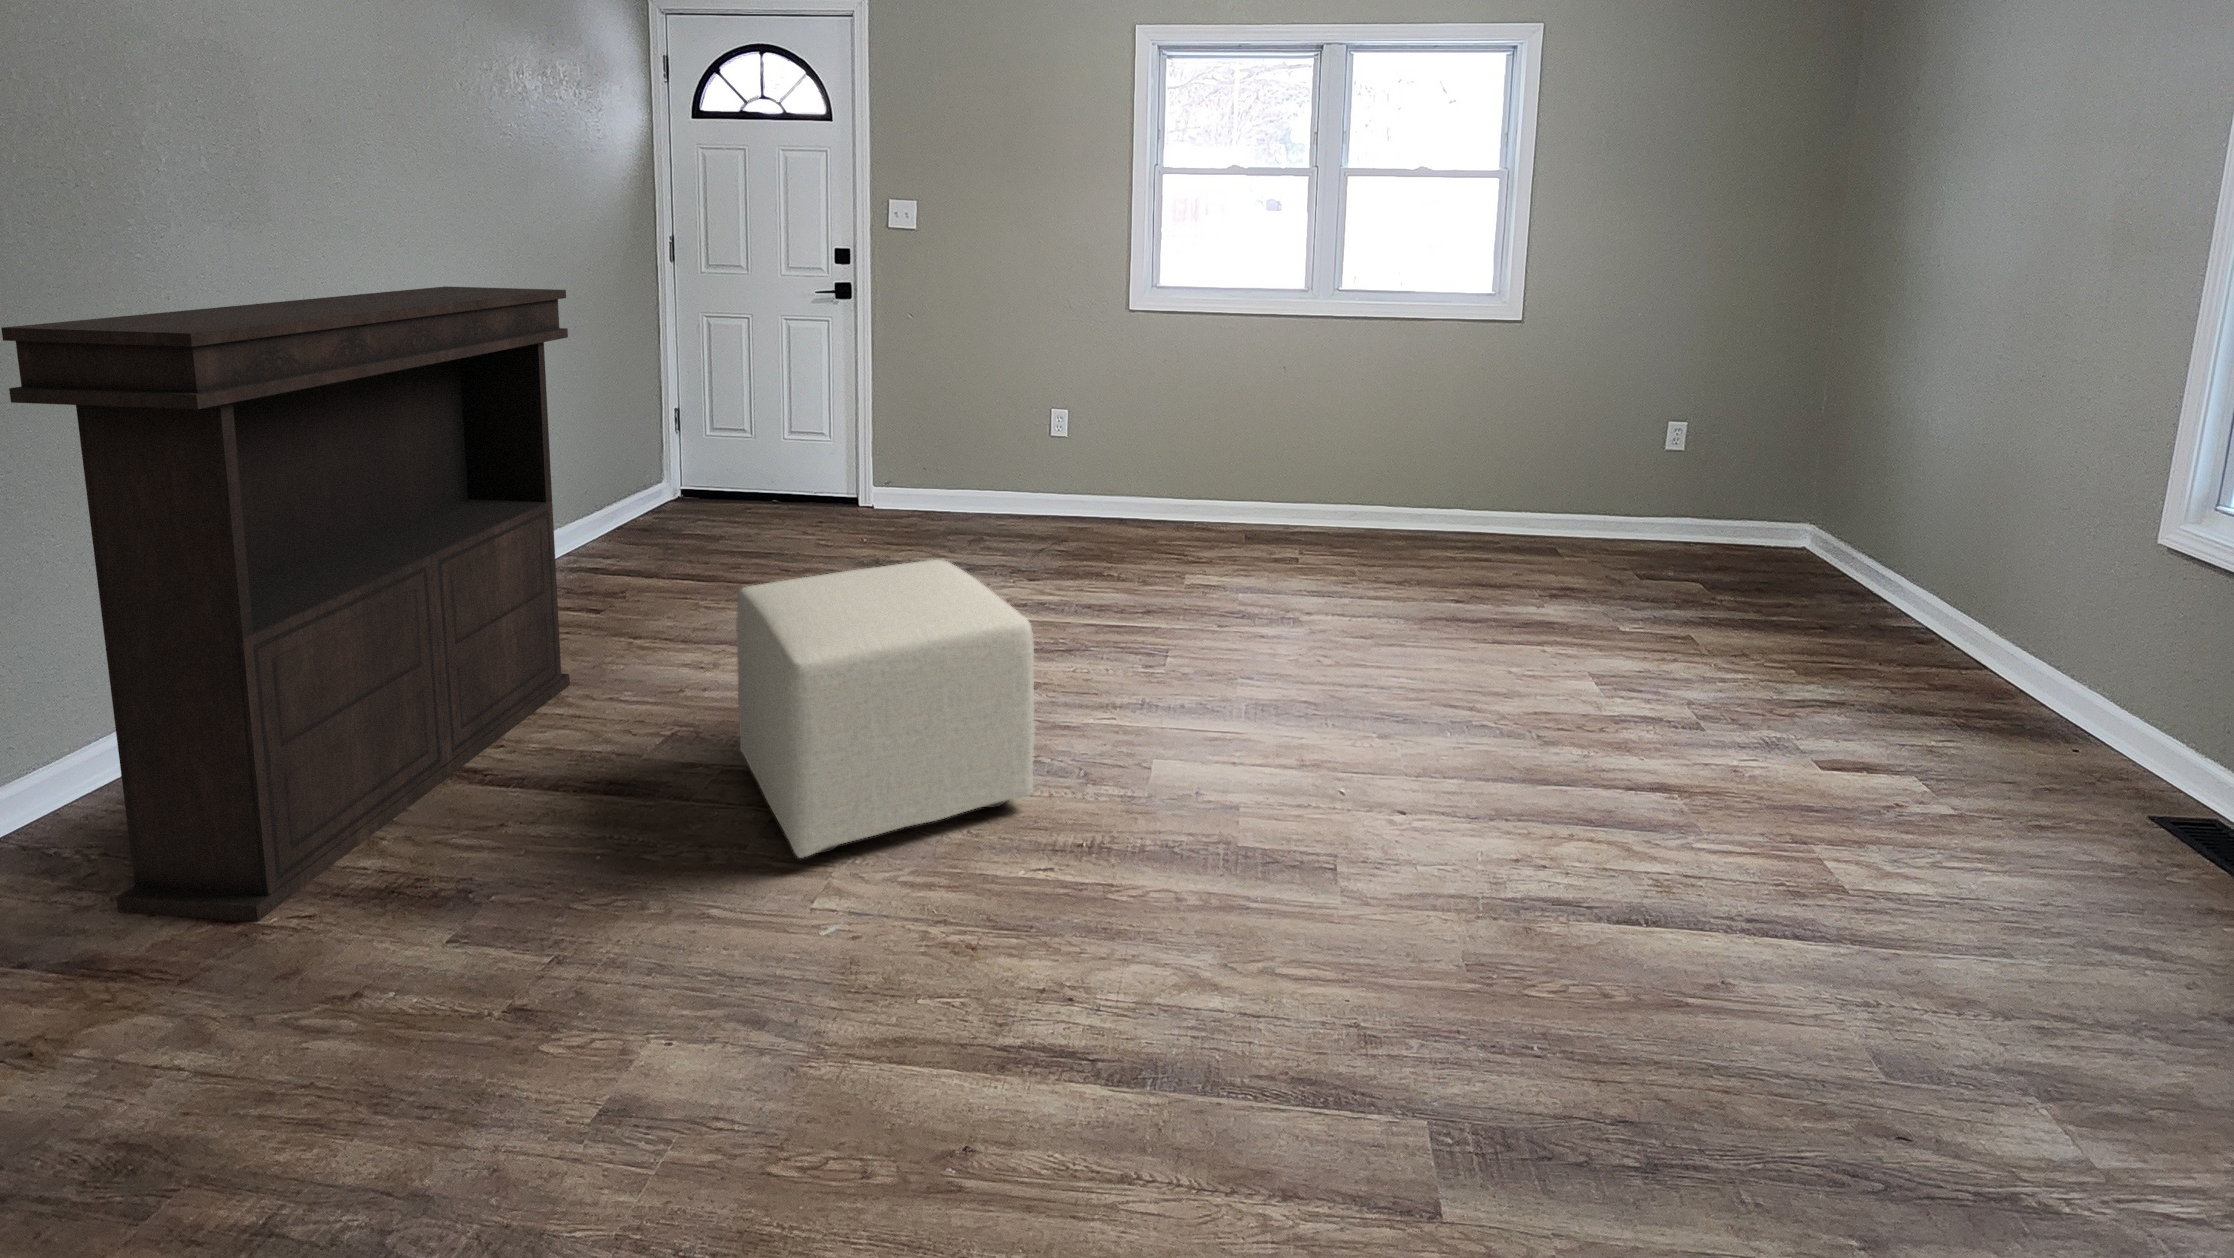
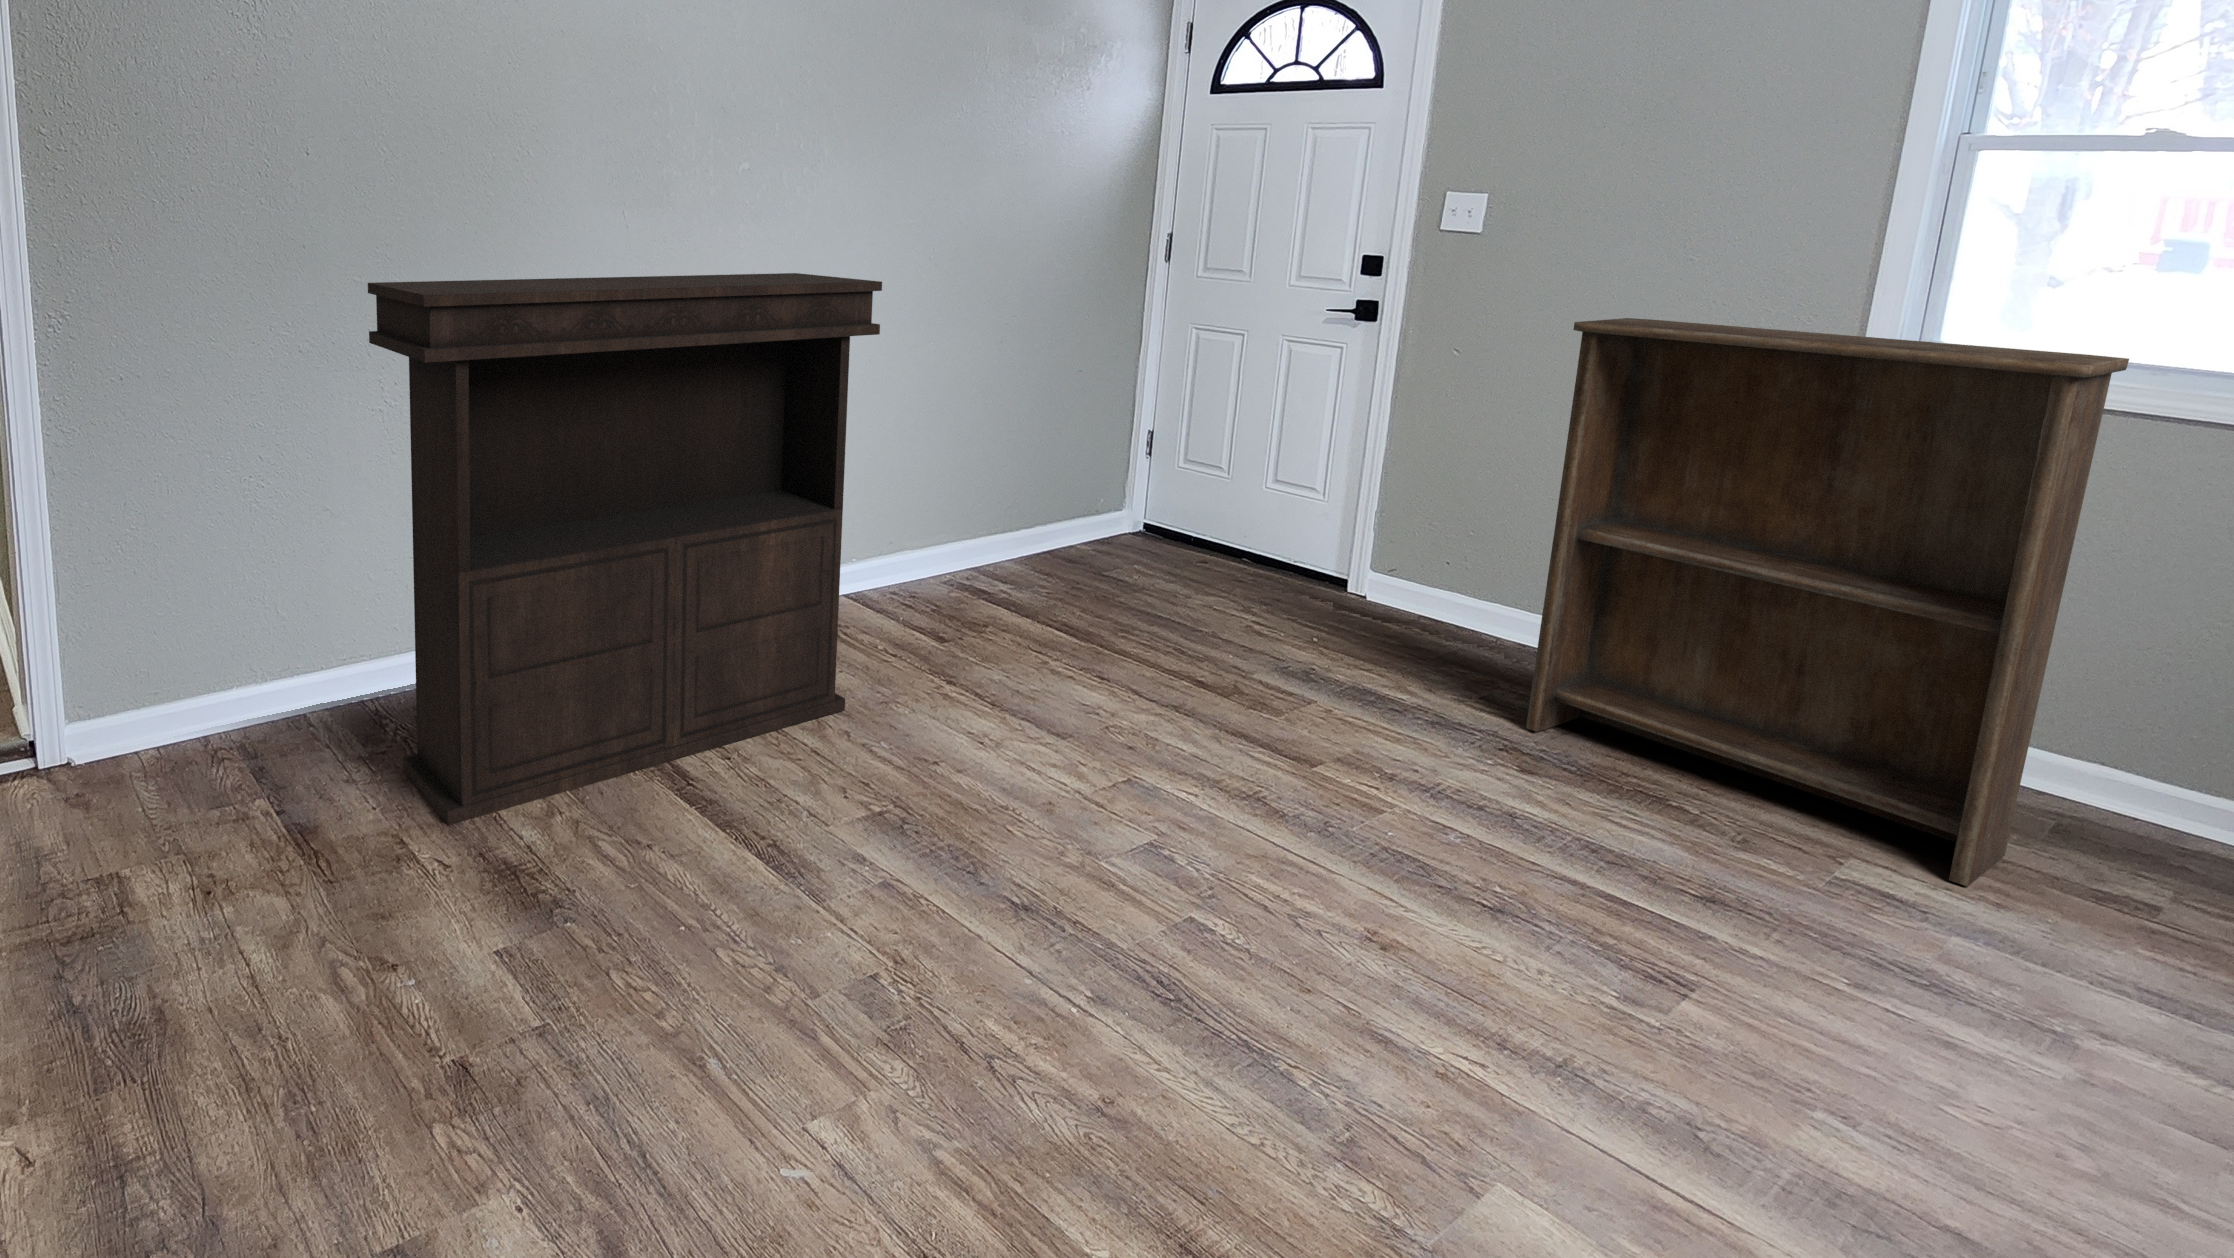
bookshelf: none [997,286,1212,561] -> present [1526,318,2129,887]
ottoman: present [736,560,1034,858] -> none [831,664,1240,1151]

